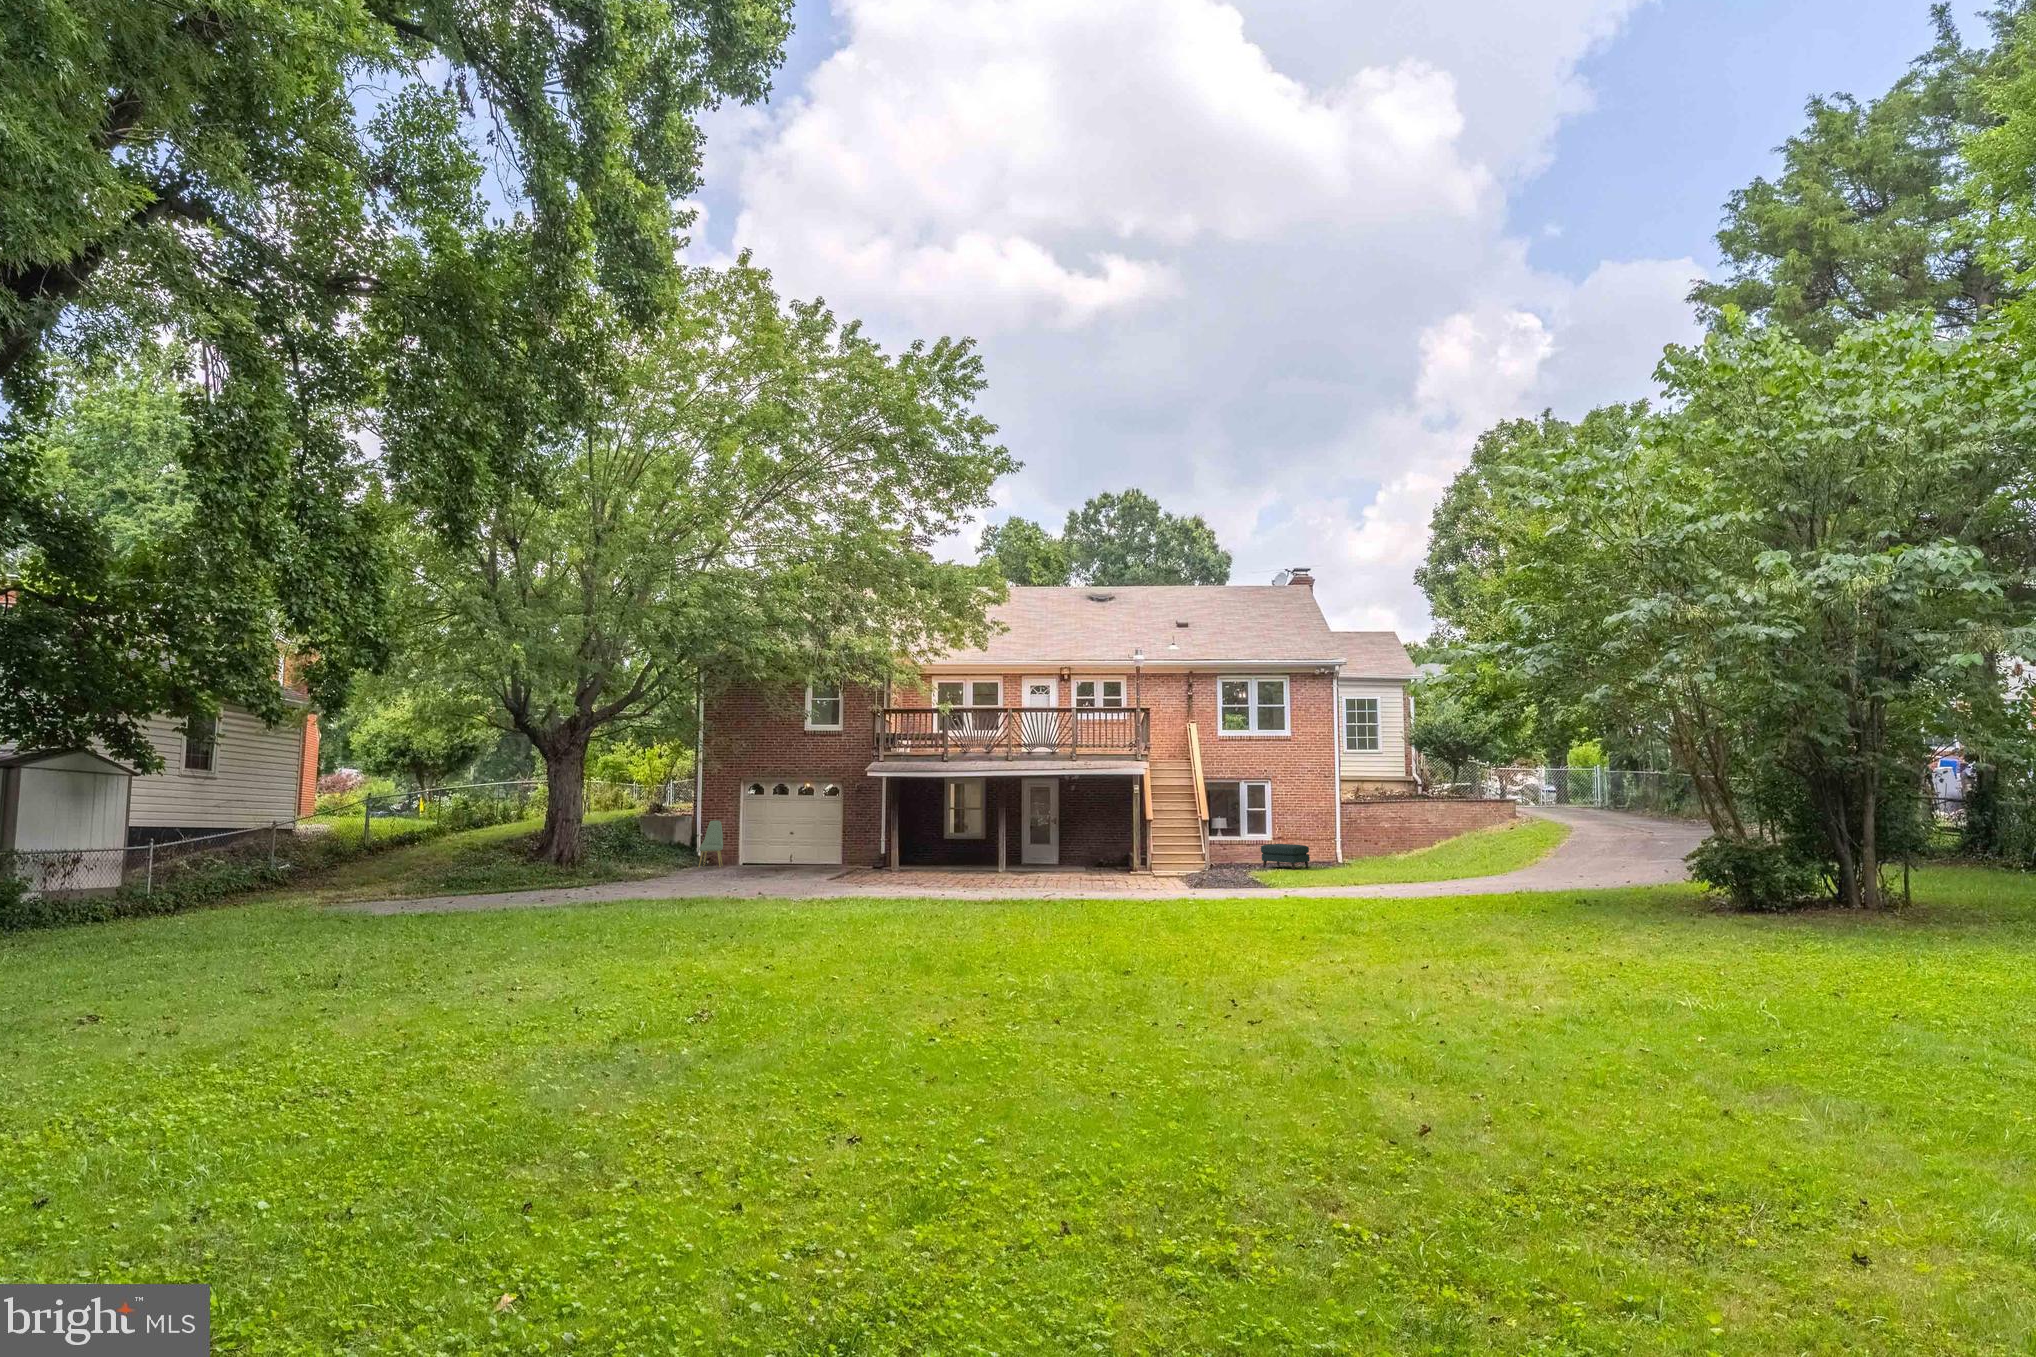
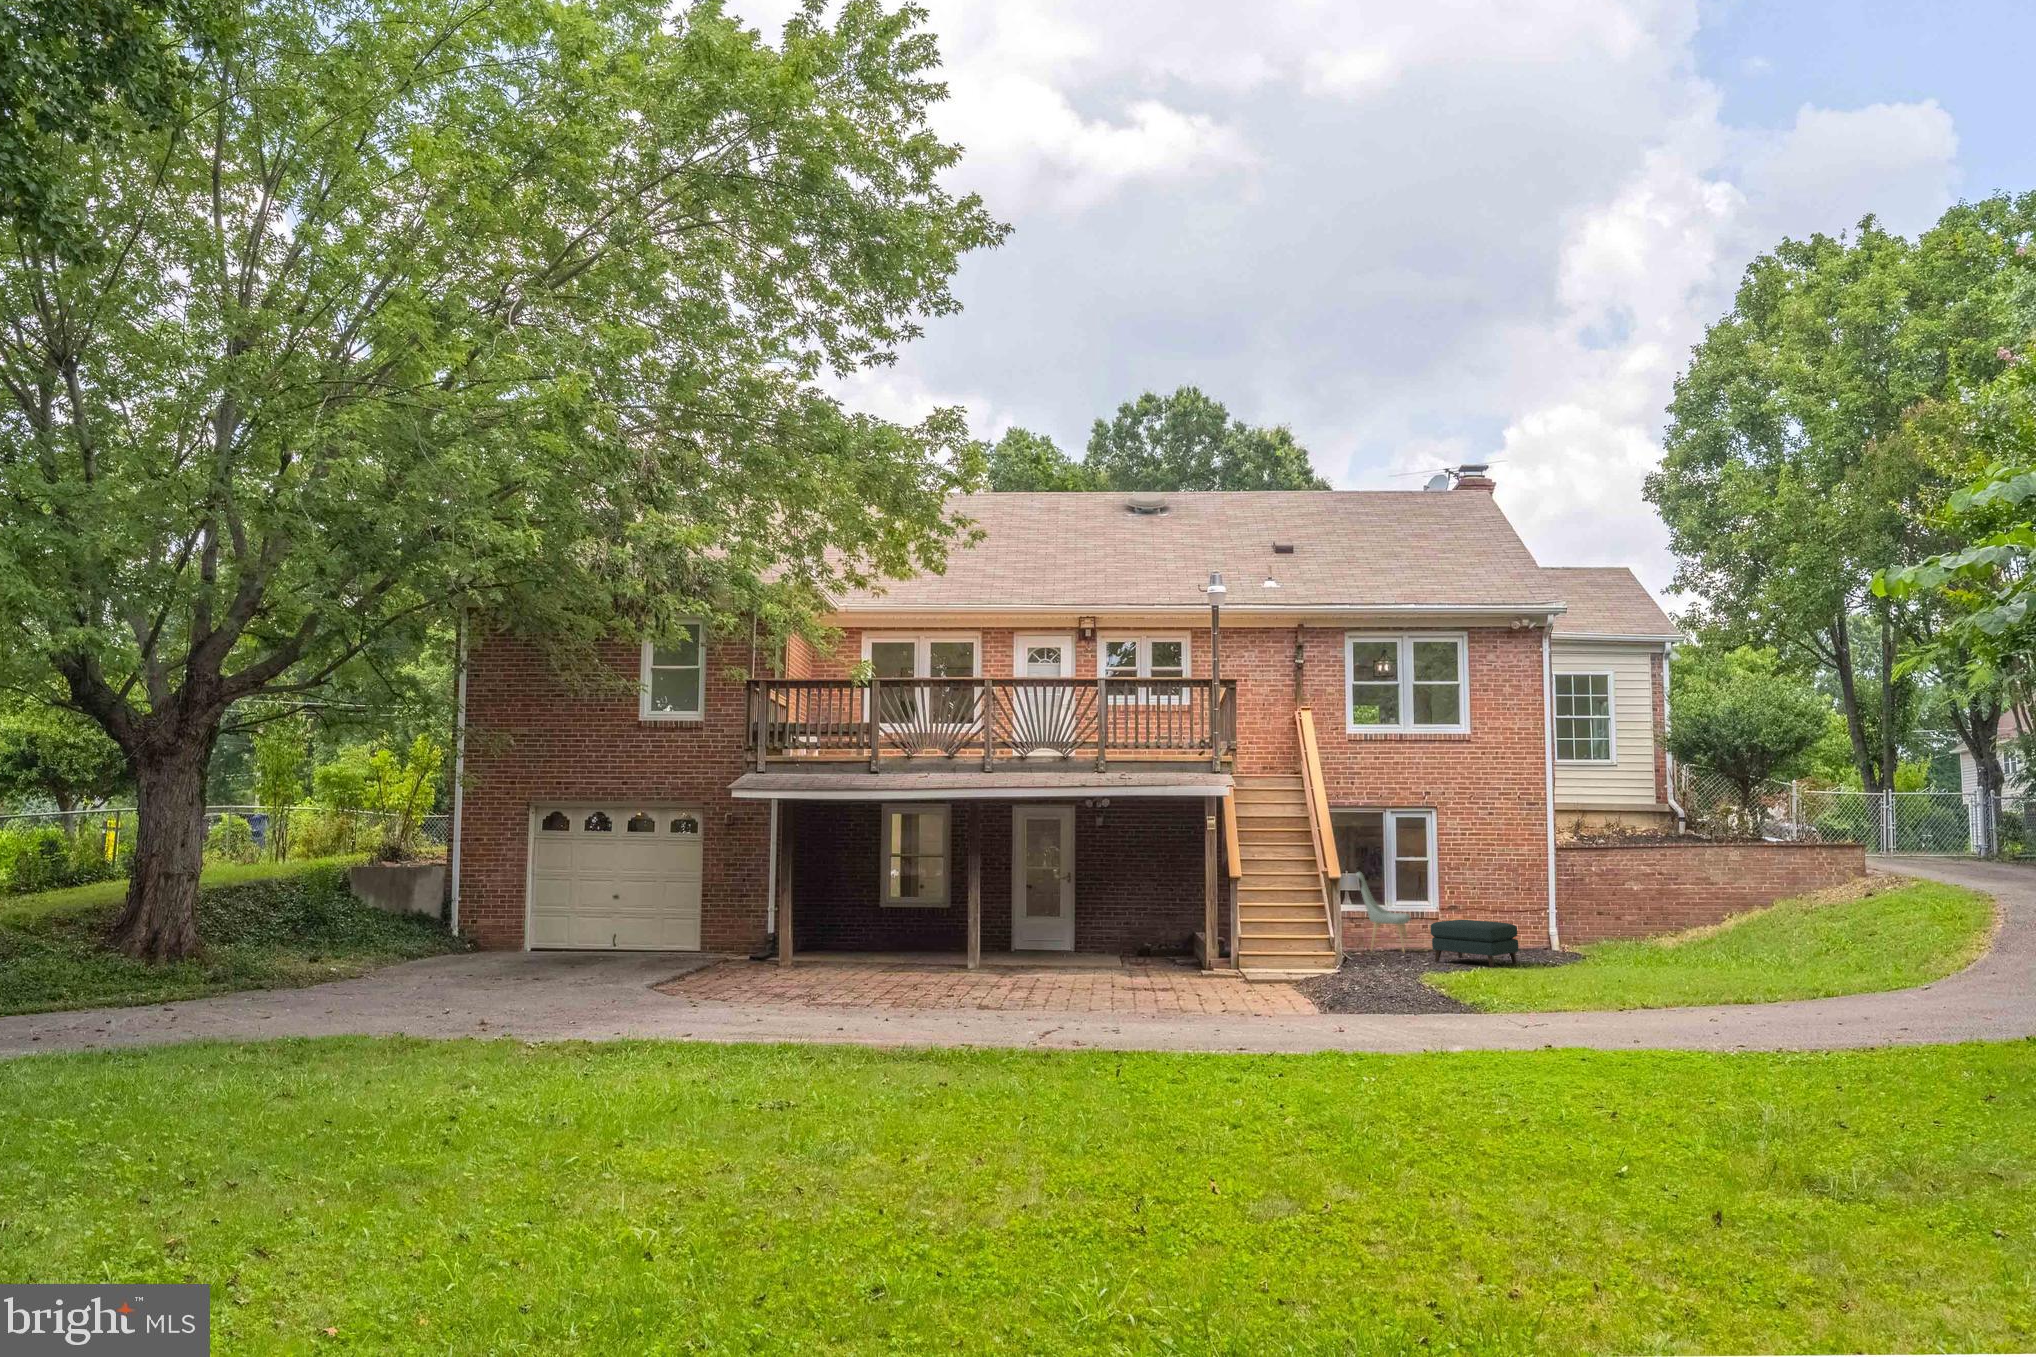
chair: present [699,820,723,868] -> present [1357,872,1410,952]

